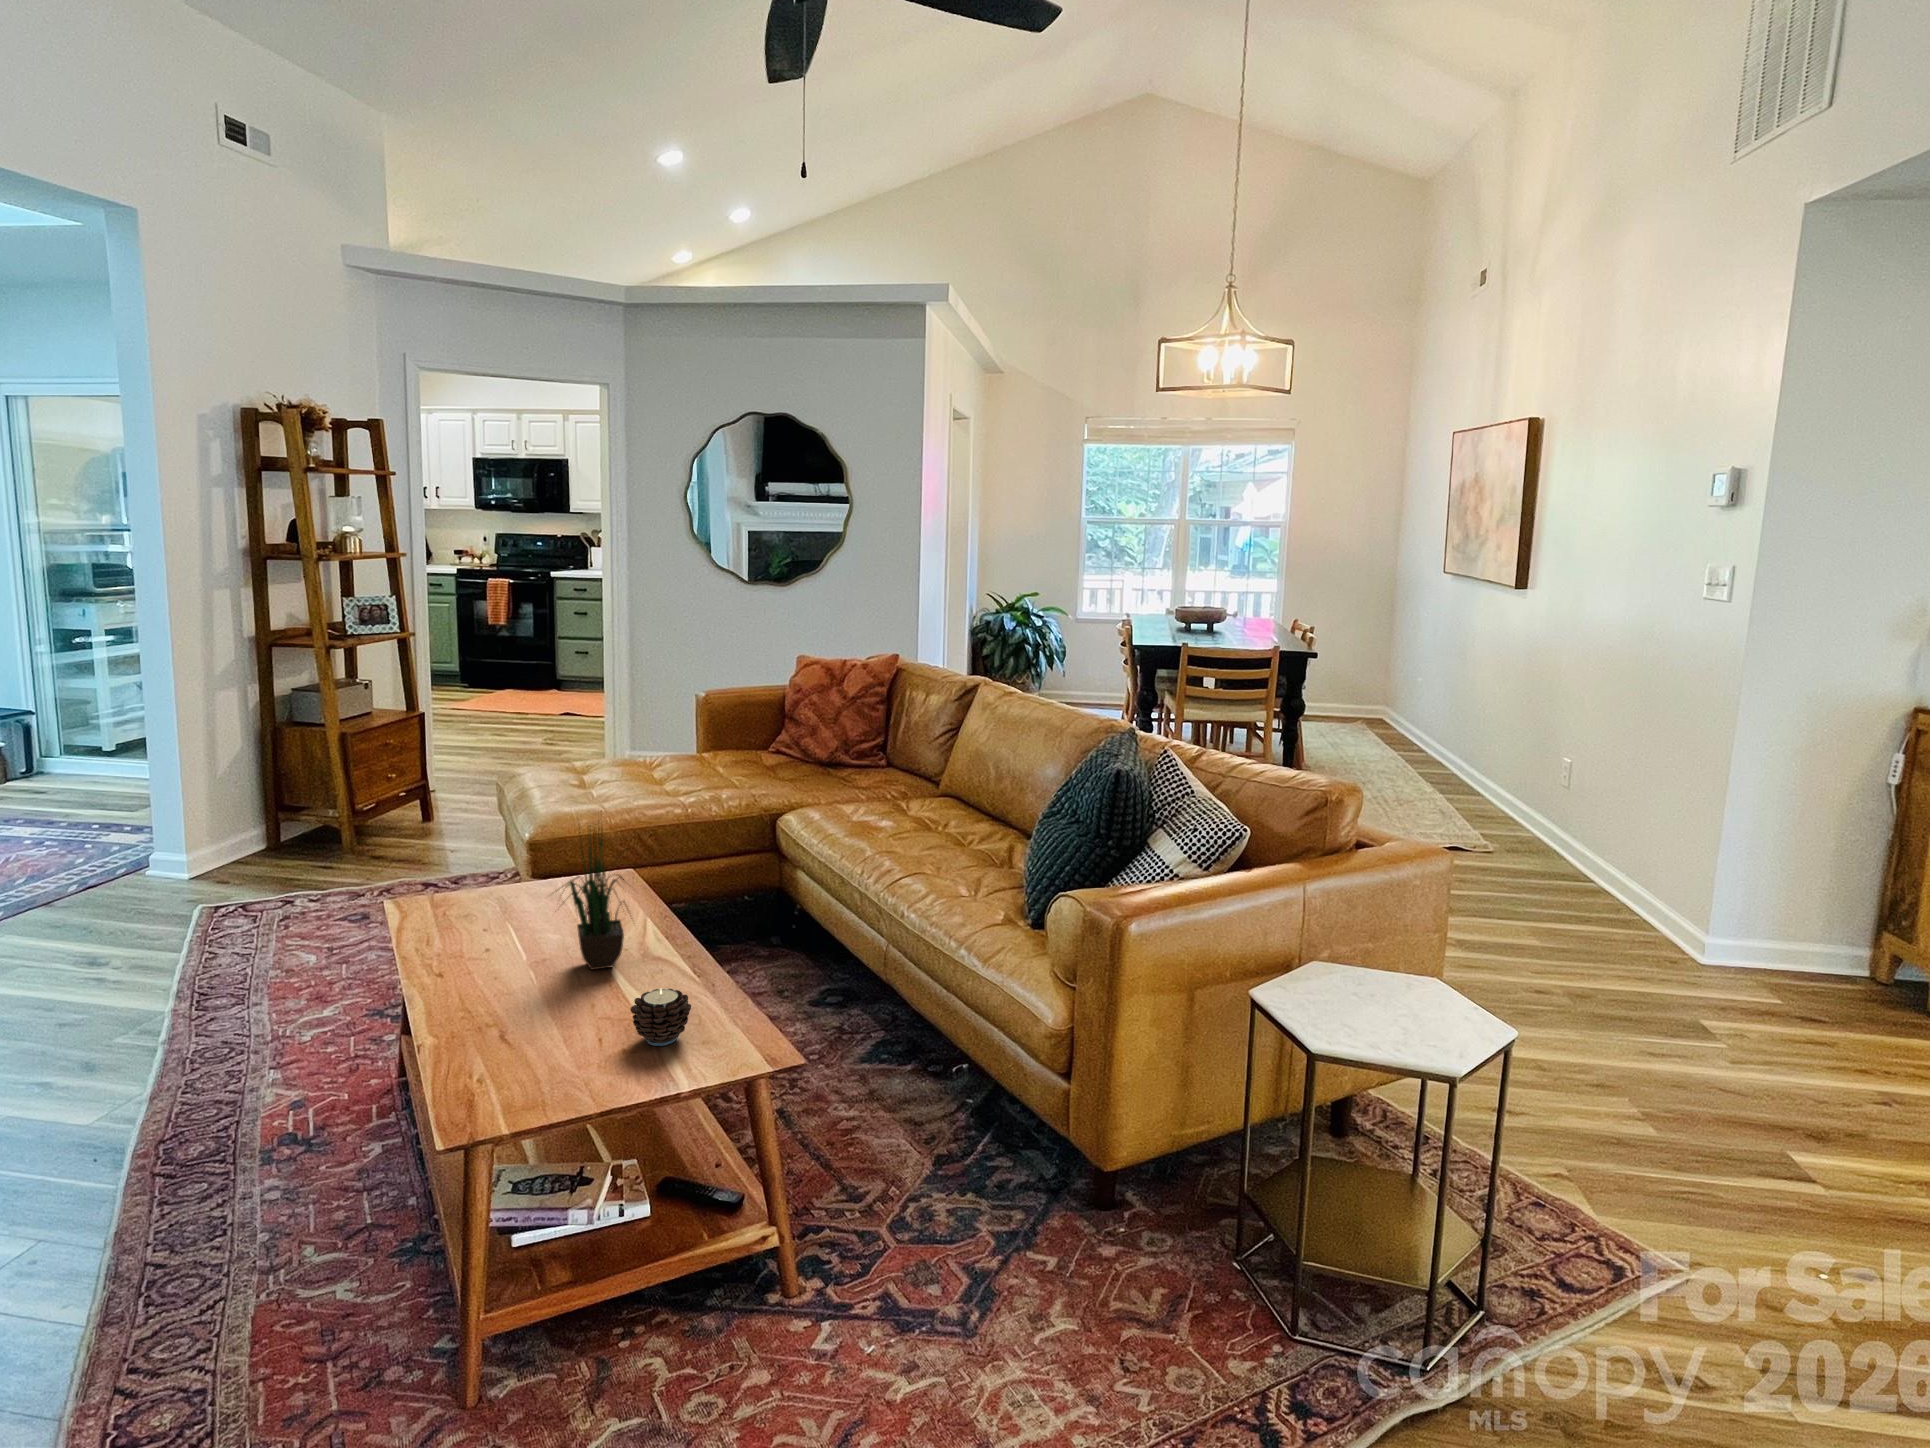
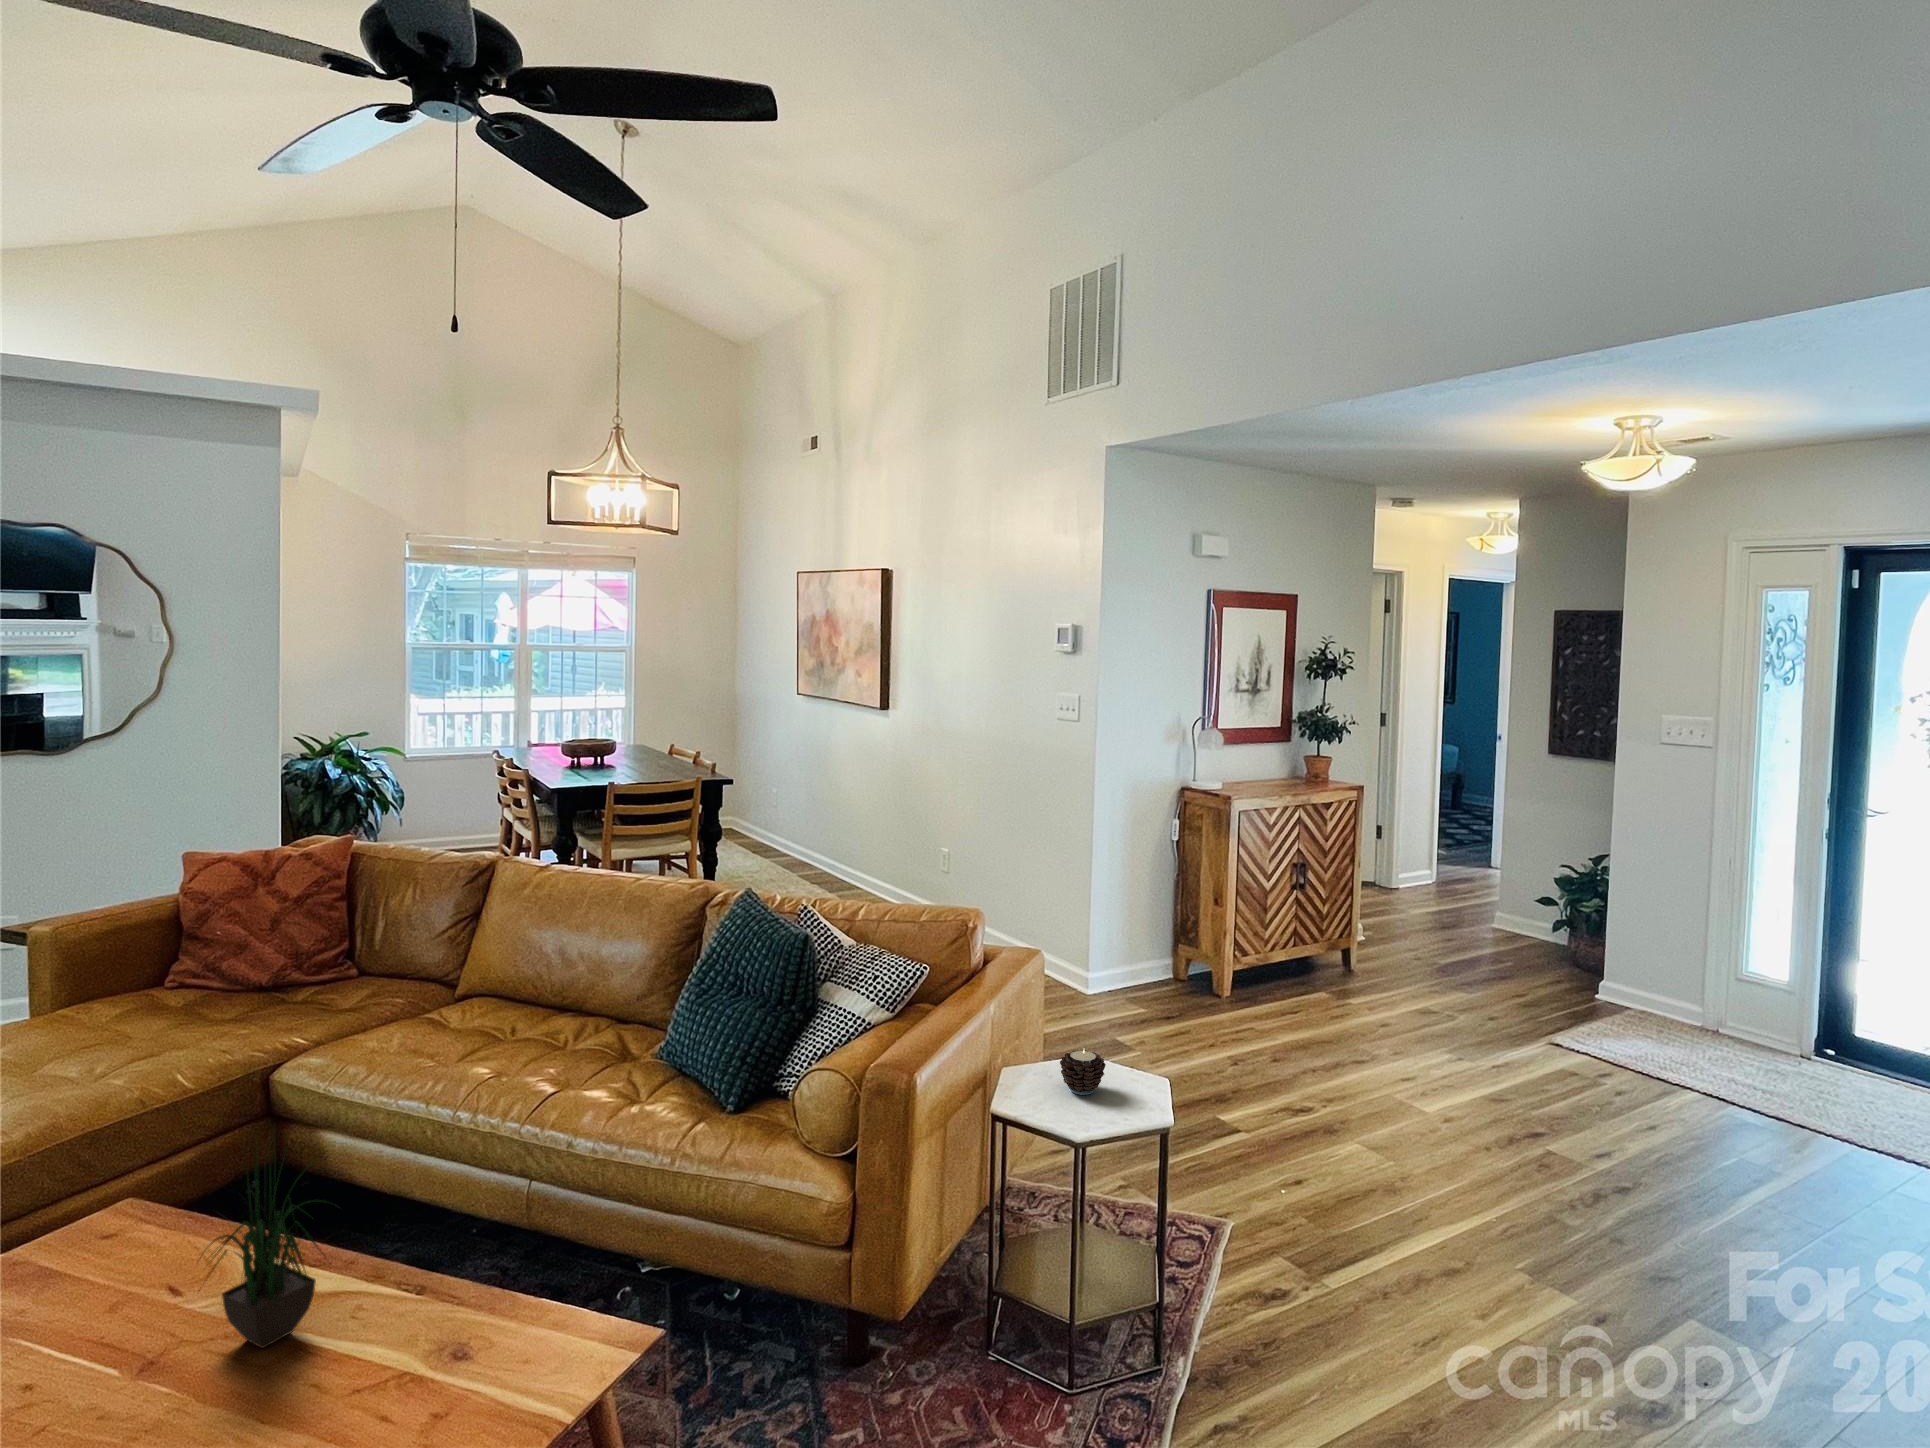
candle: present [630,989,691,1046] -> present [1060,1050,1106,1095]

